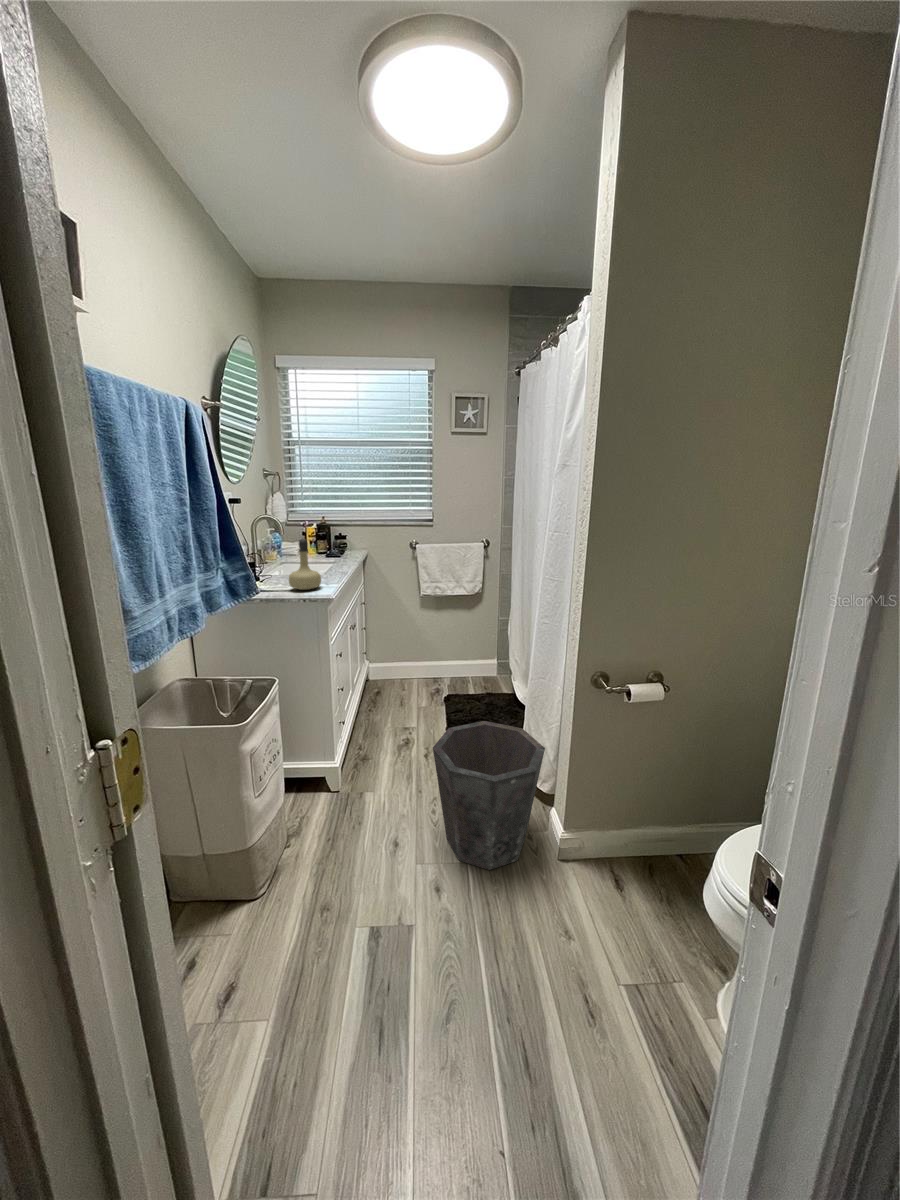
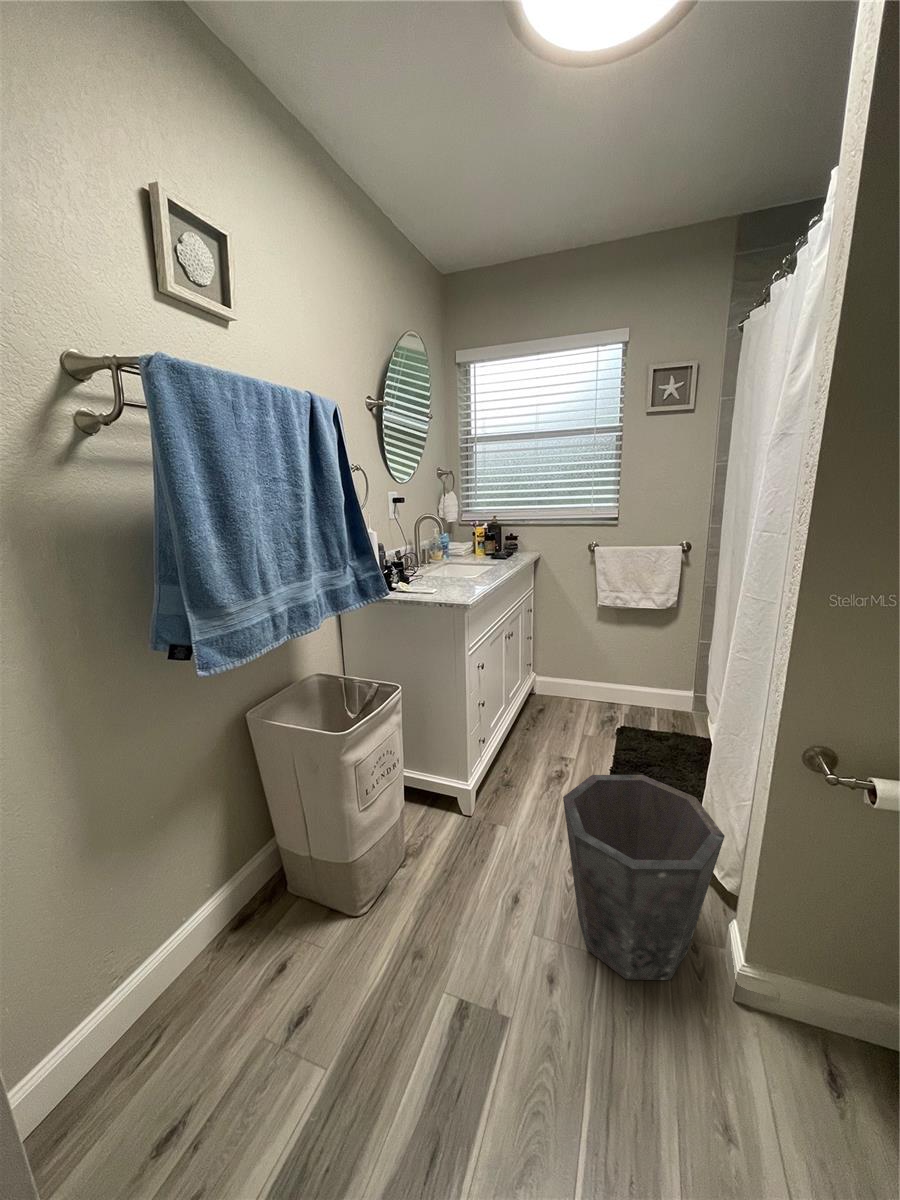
perfume bottle: present [289,539,321,590] -> none [429,538,462,593]

